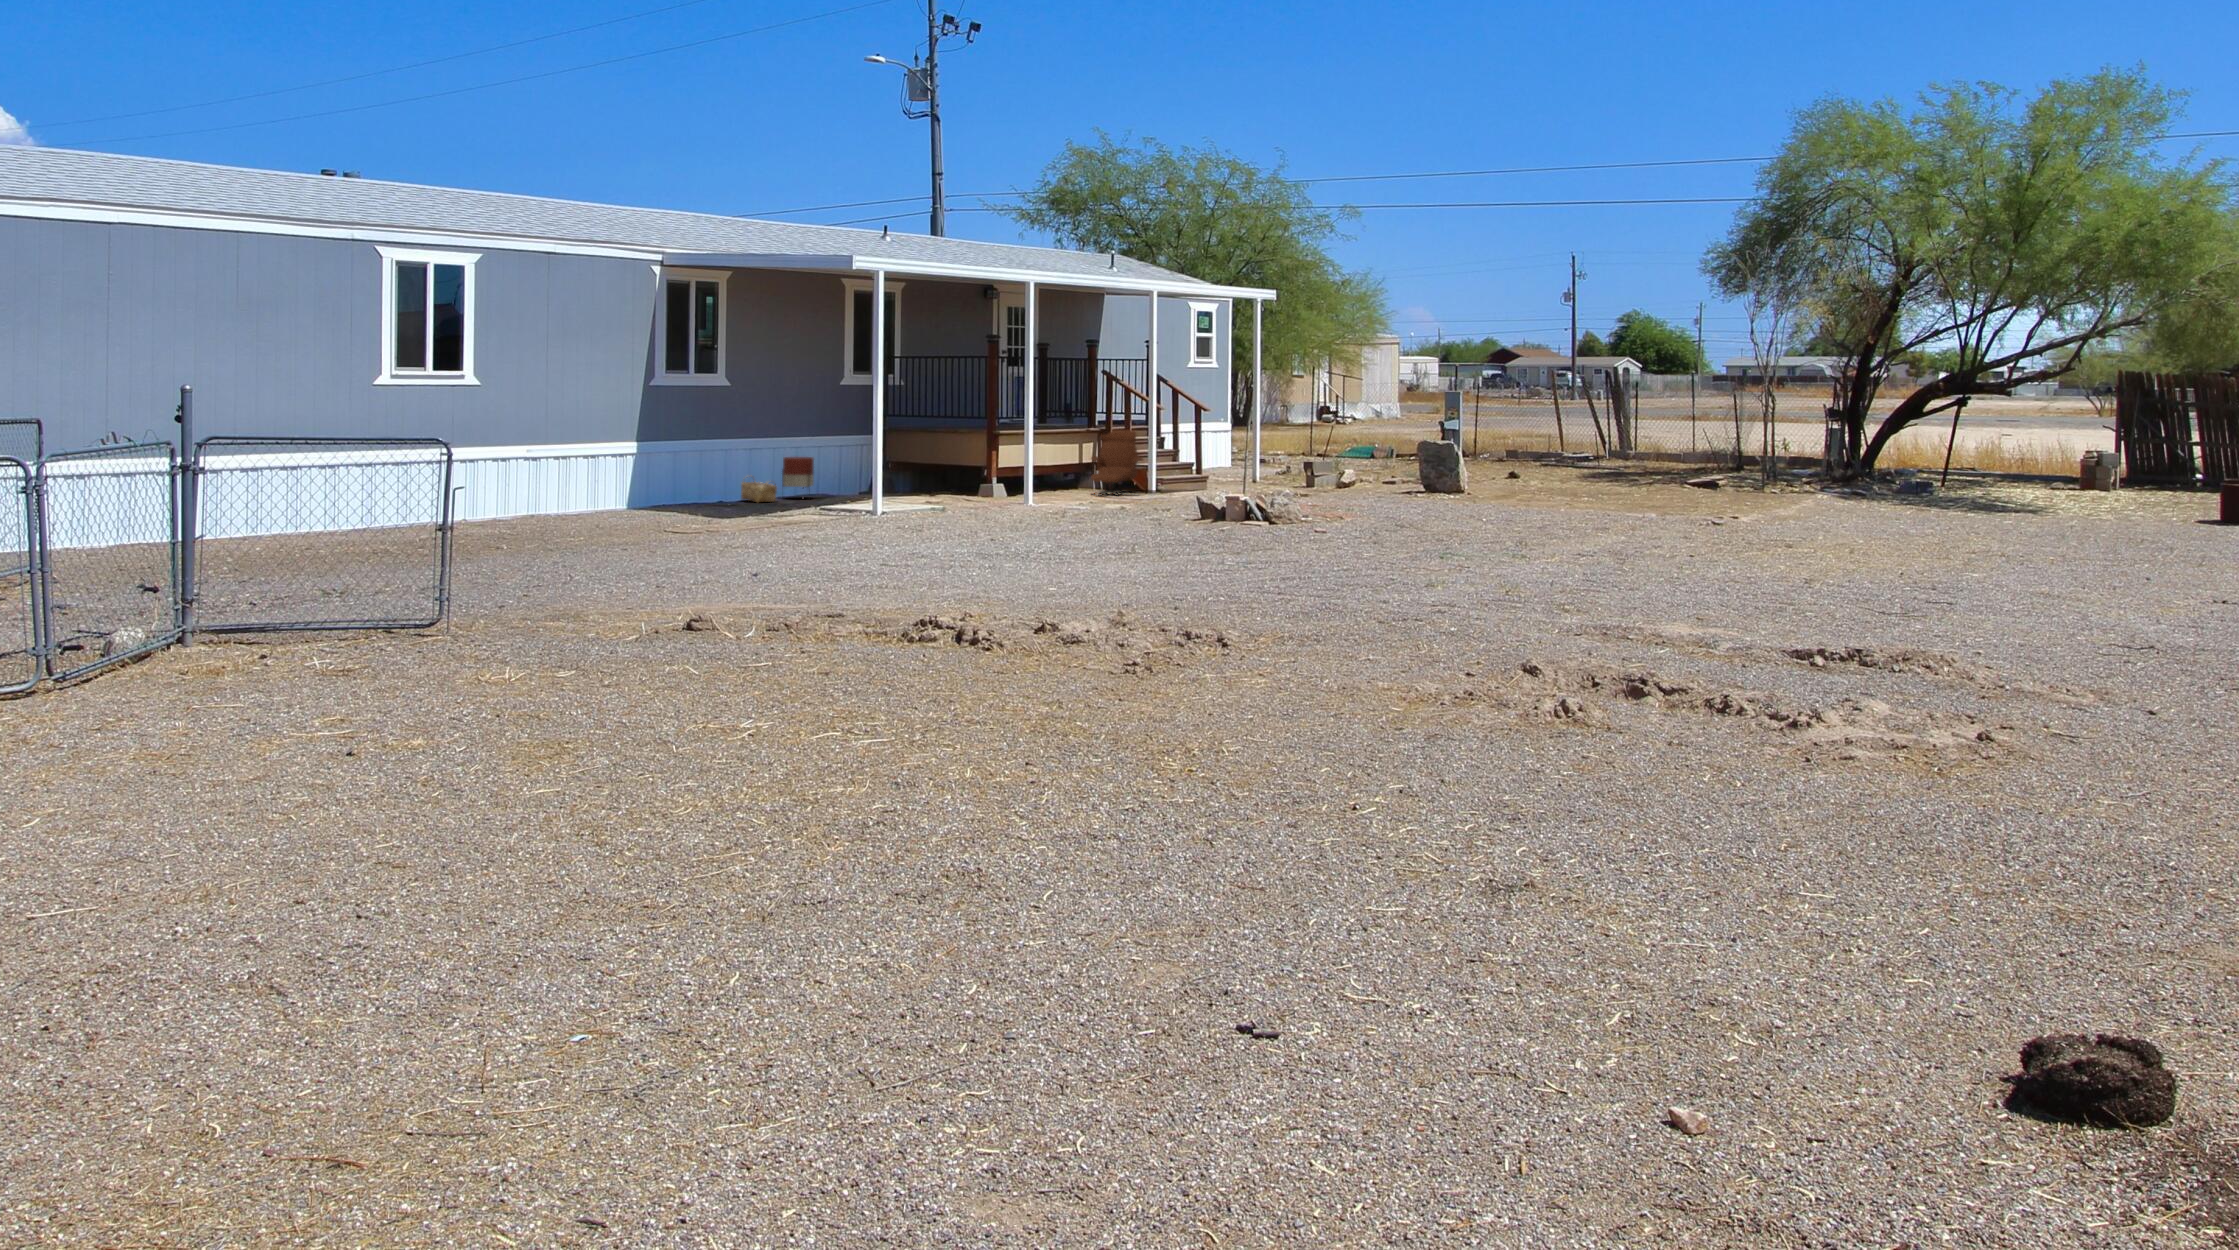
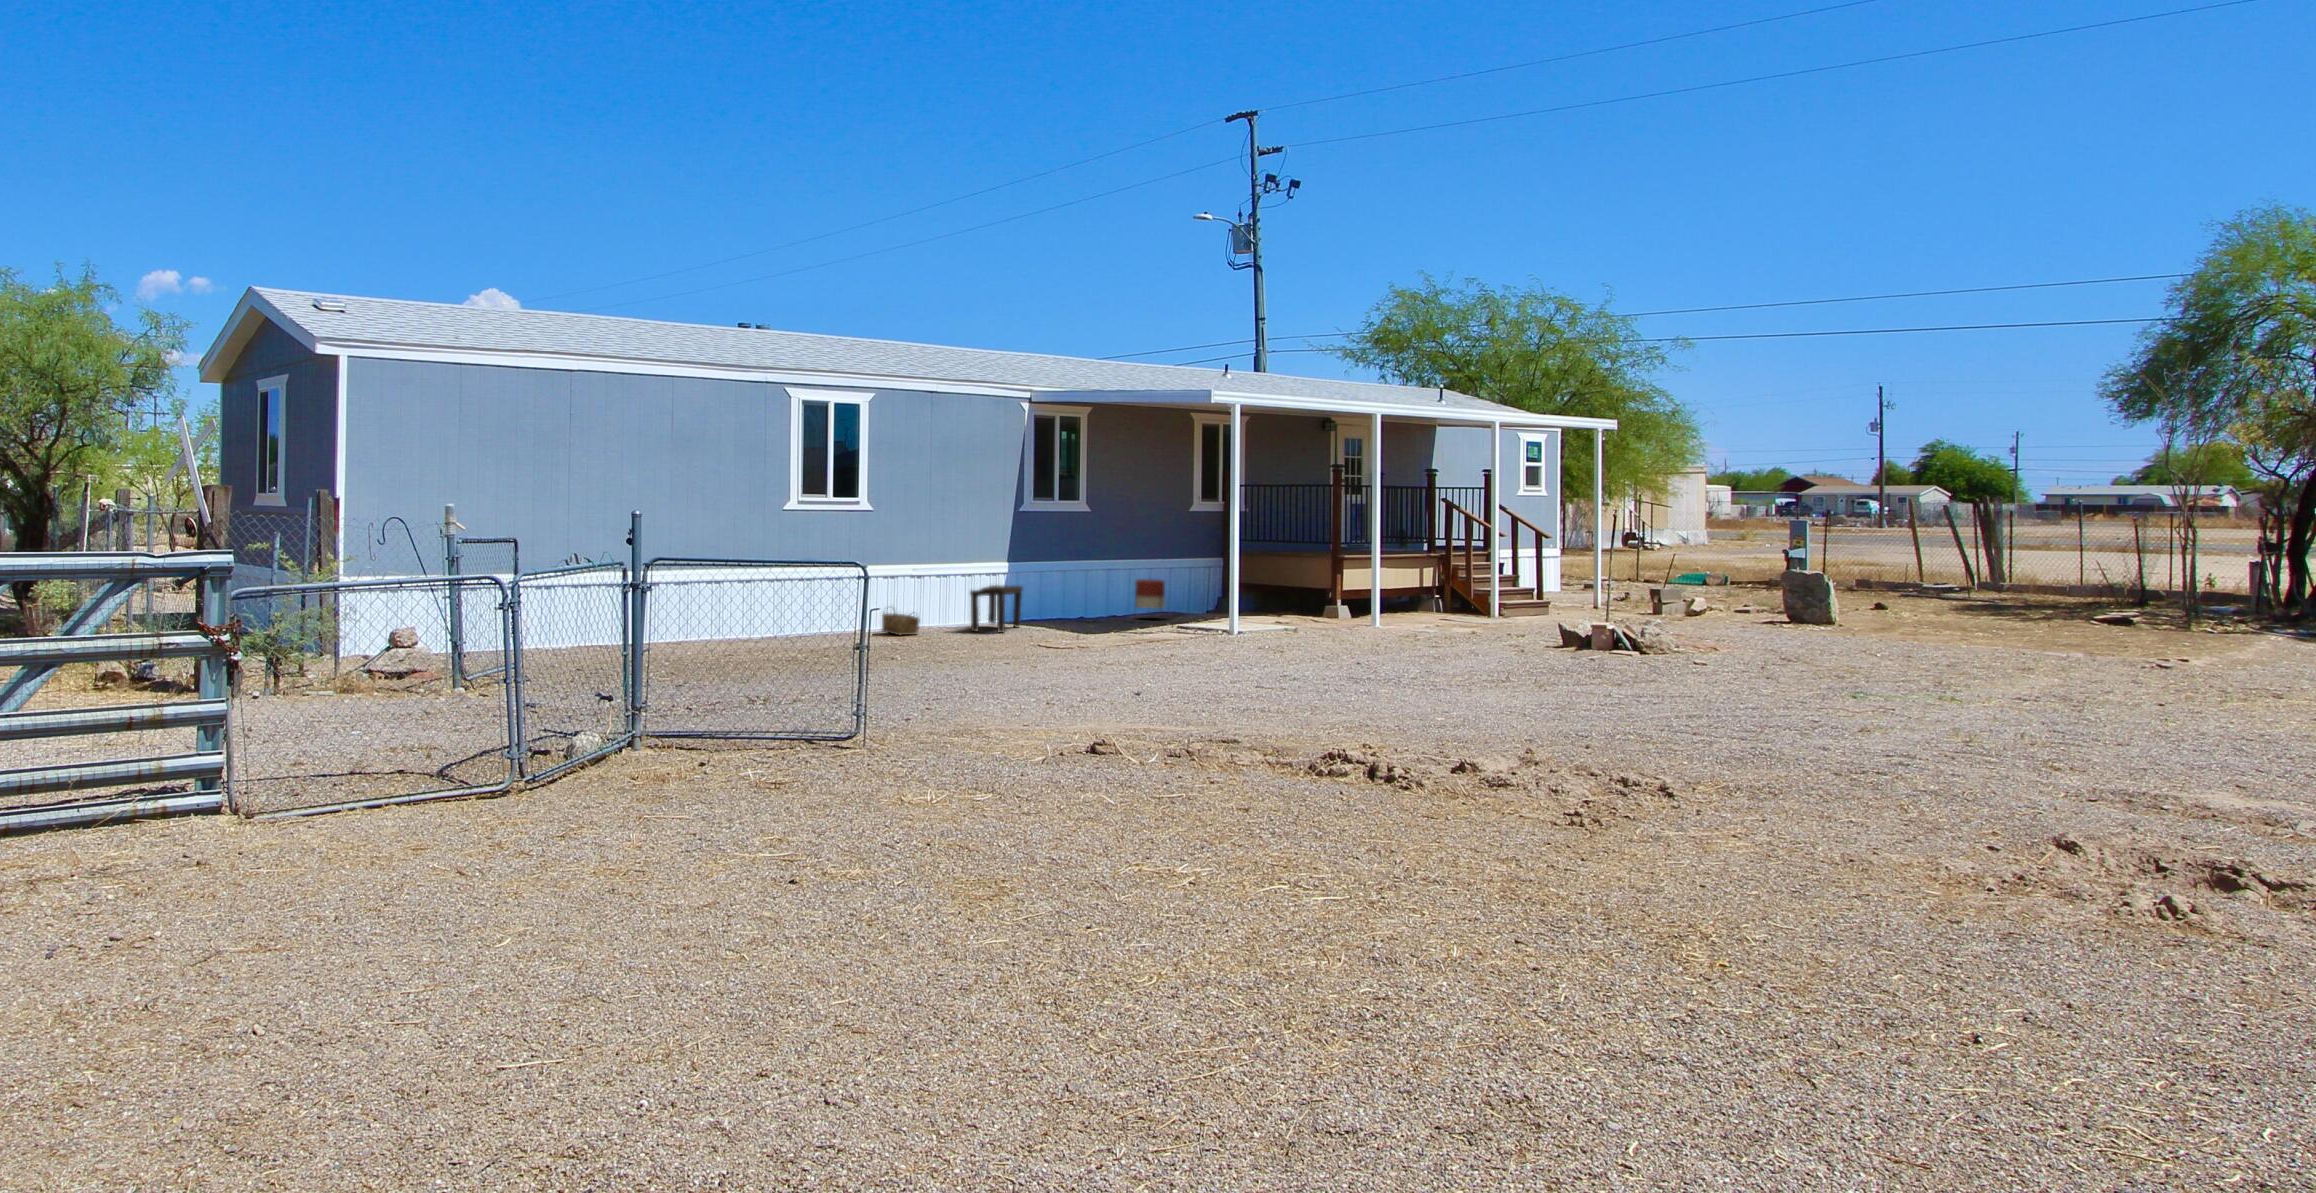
lounge chair: present [1091,430,1143,495] -> none [1442,556,1500,623]
bench: none [599,465,659,515] -> present [970,585,1023,632]
woven basket: present [741,481,777,502] -> present [882,612,919,635]

